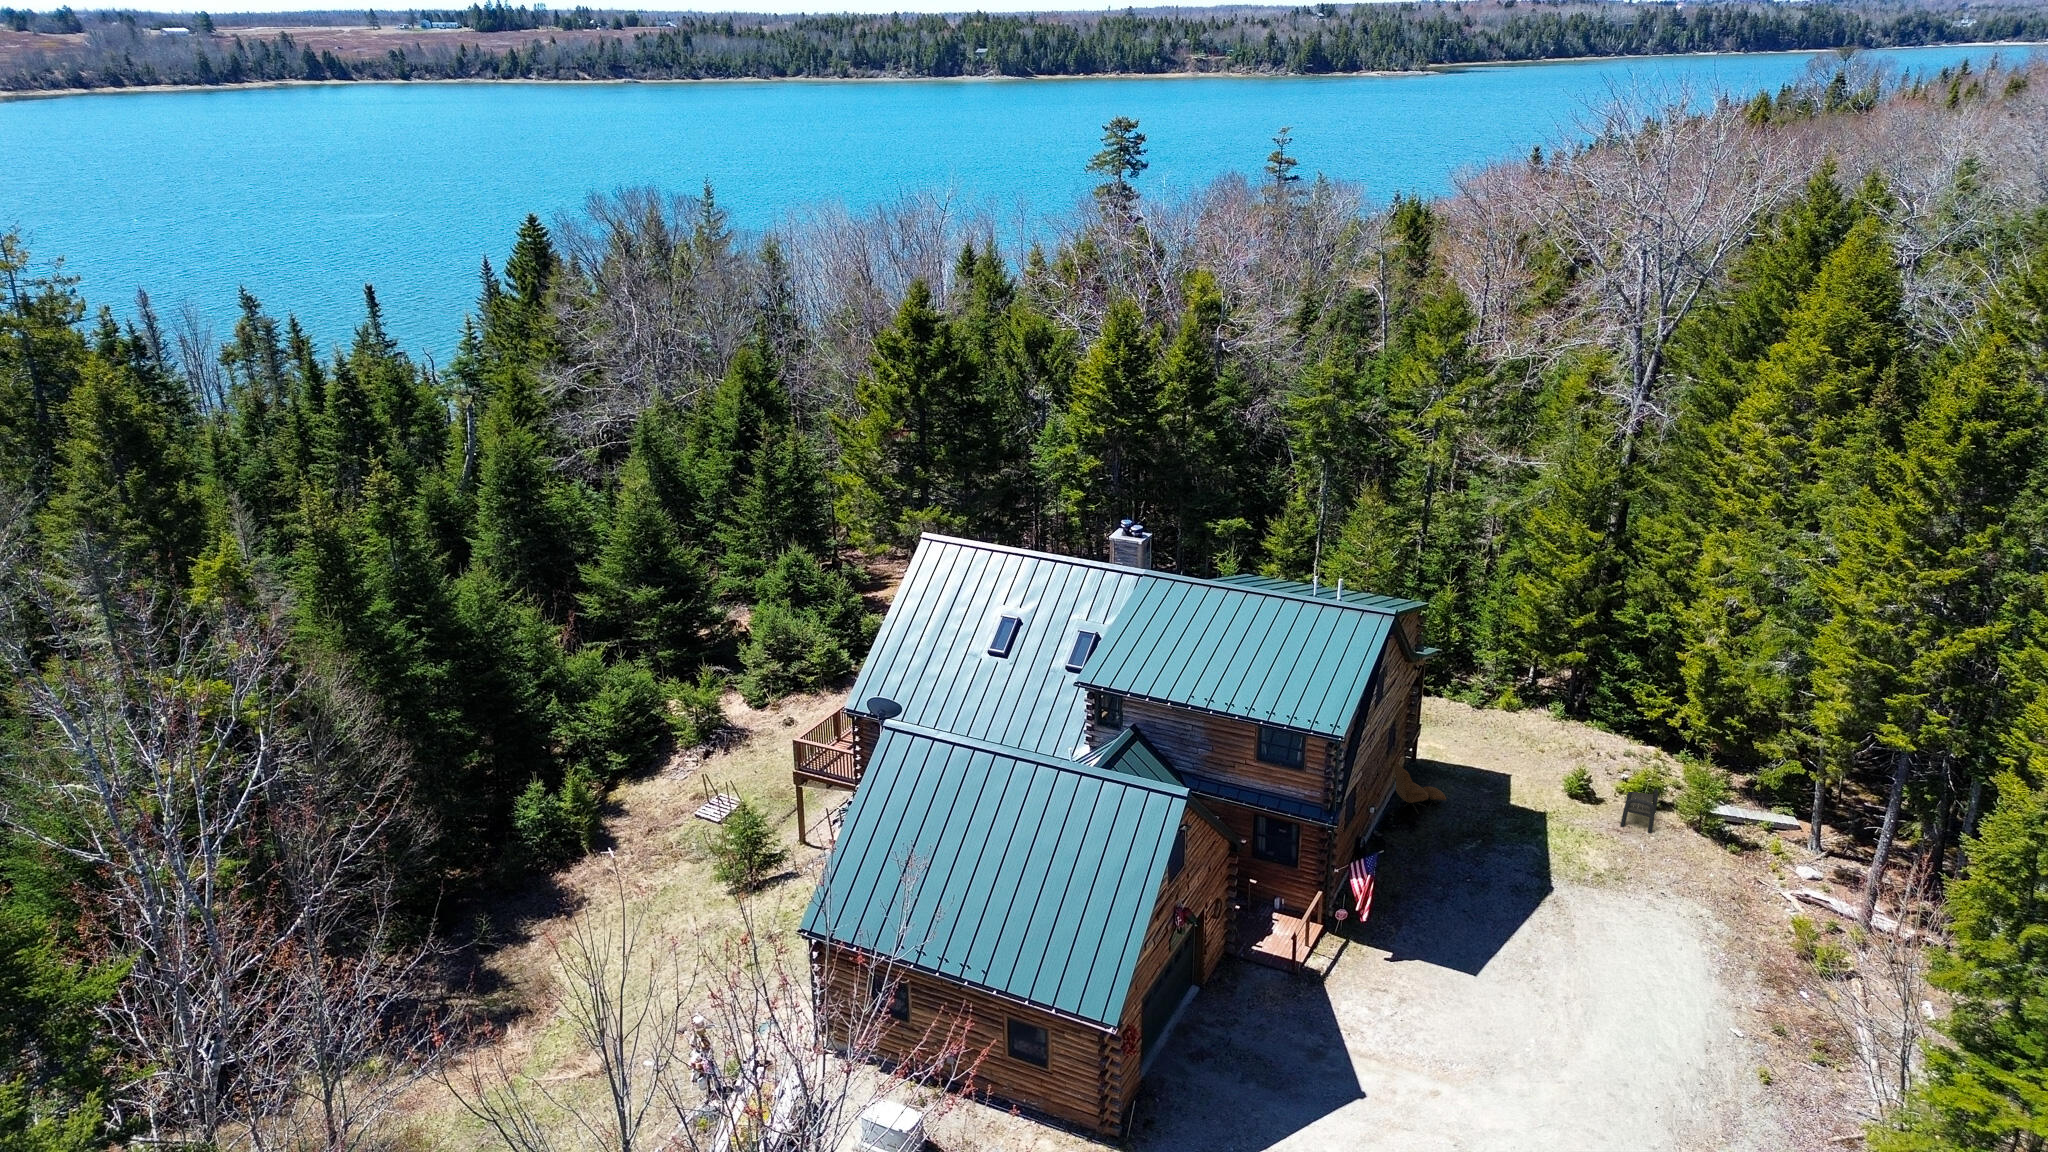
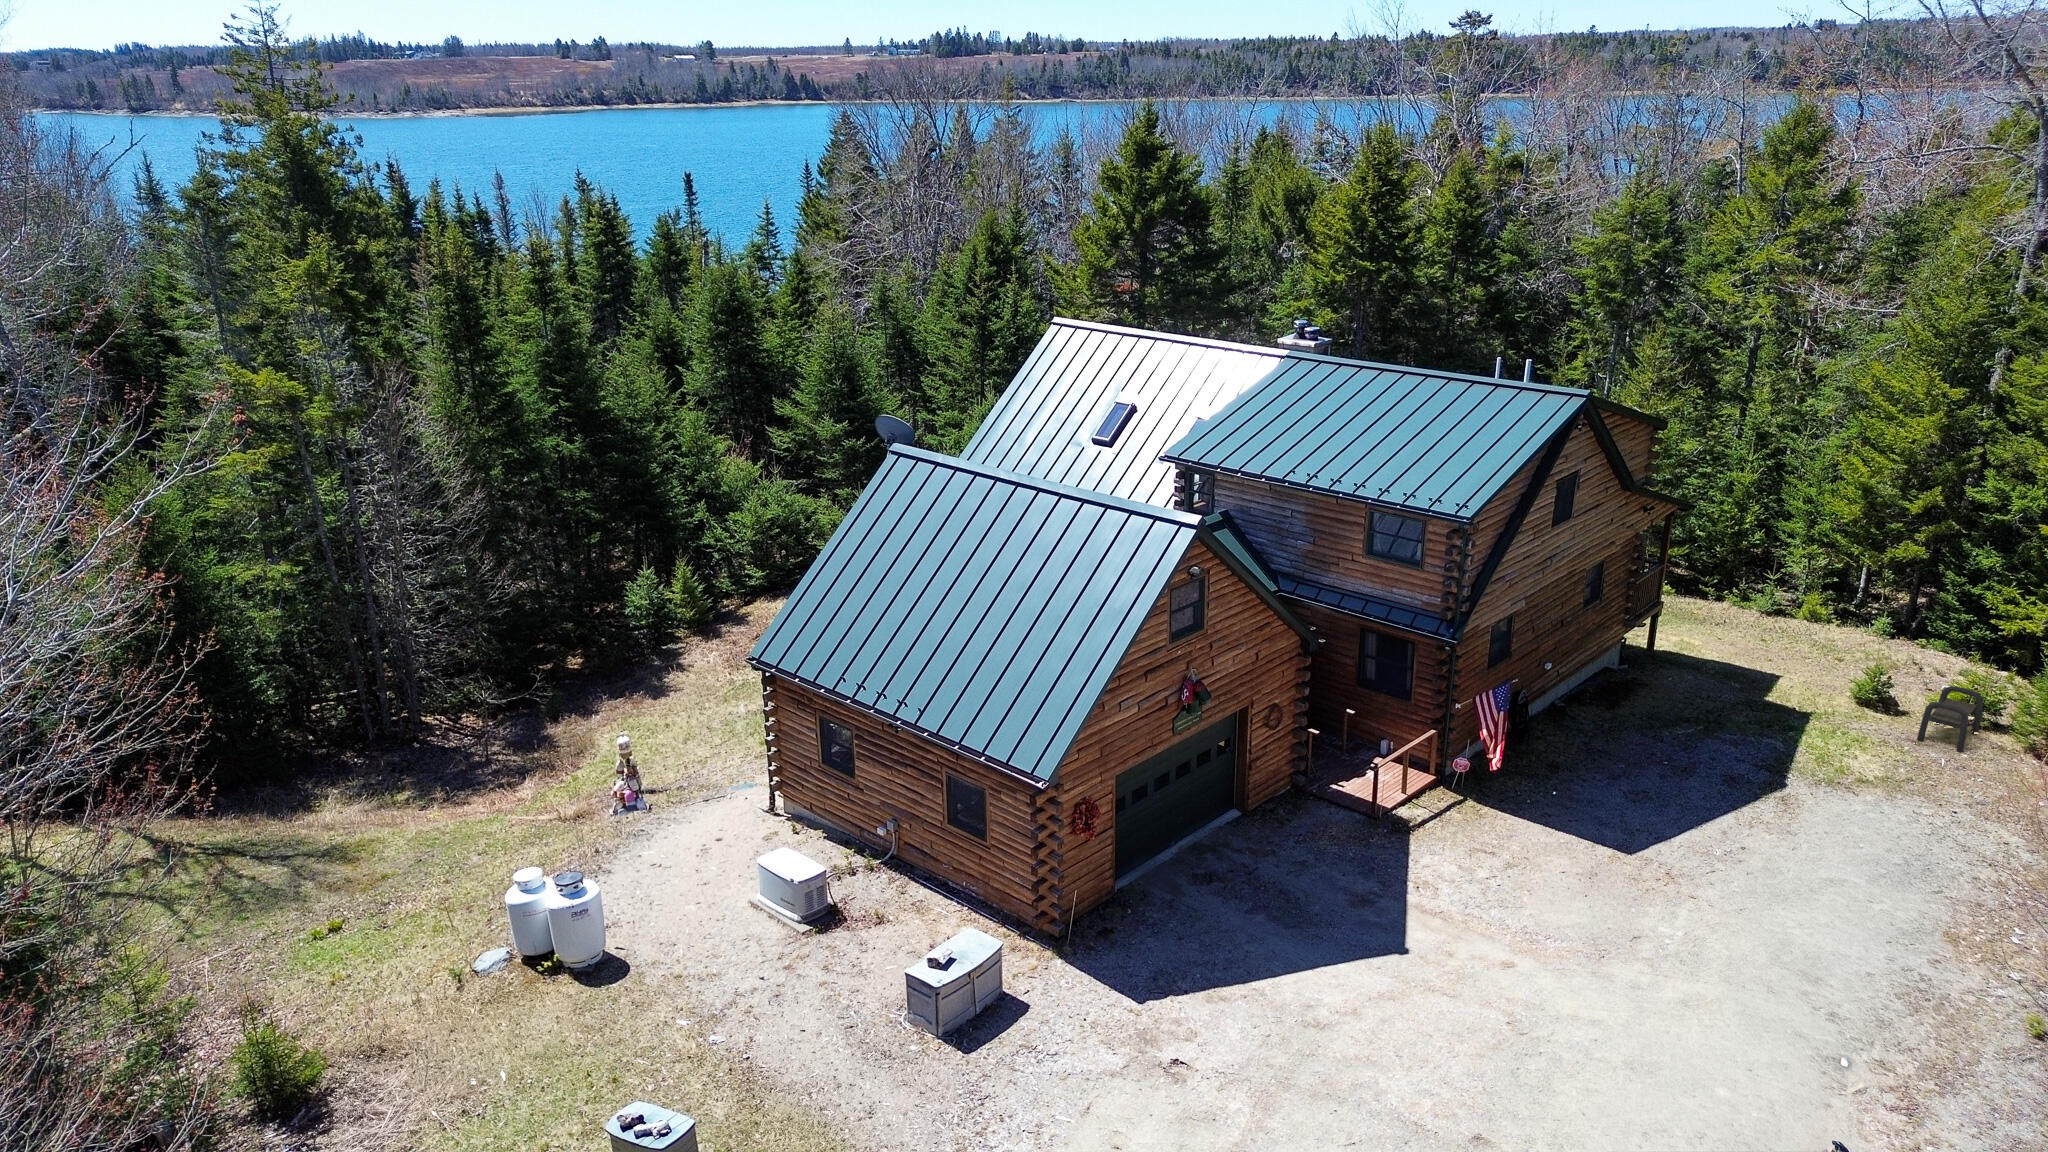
lounge chair: present [1395,762,1446,814] -> none [1597,628,1669,698]

